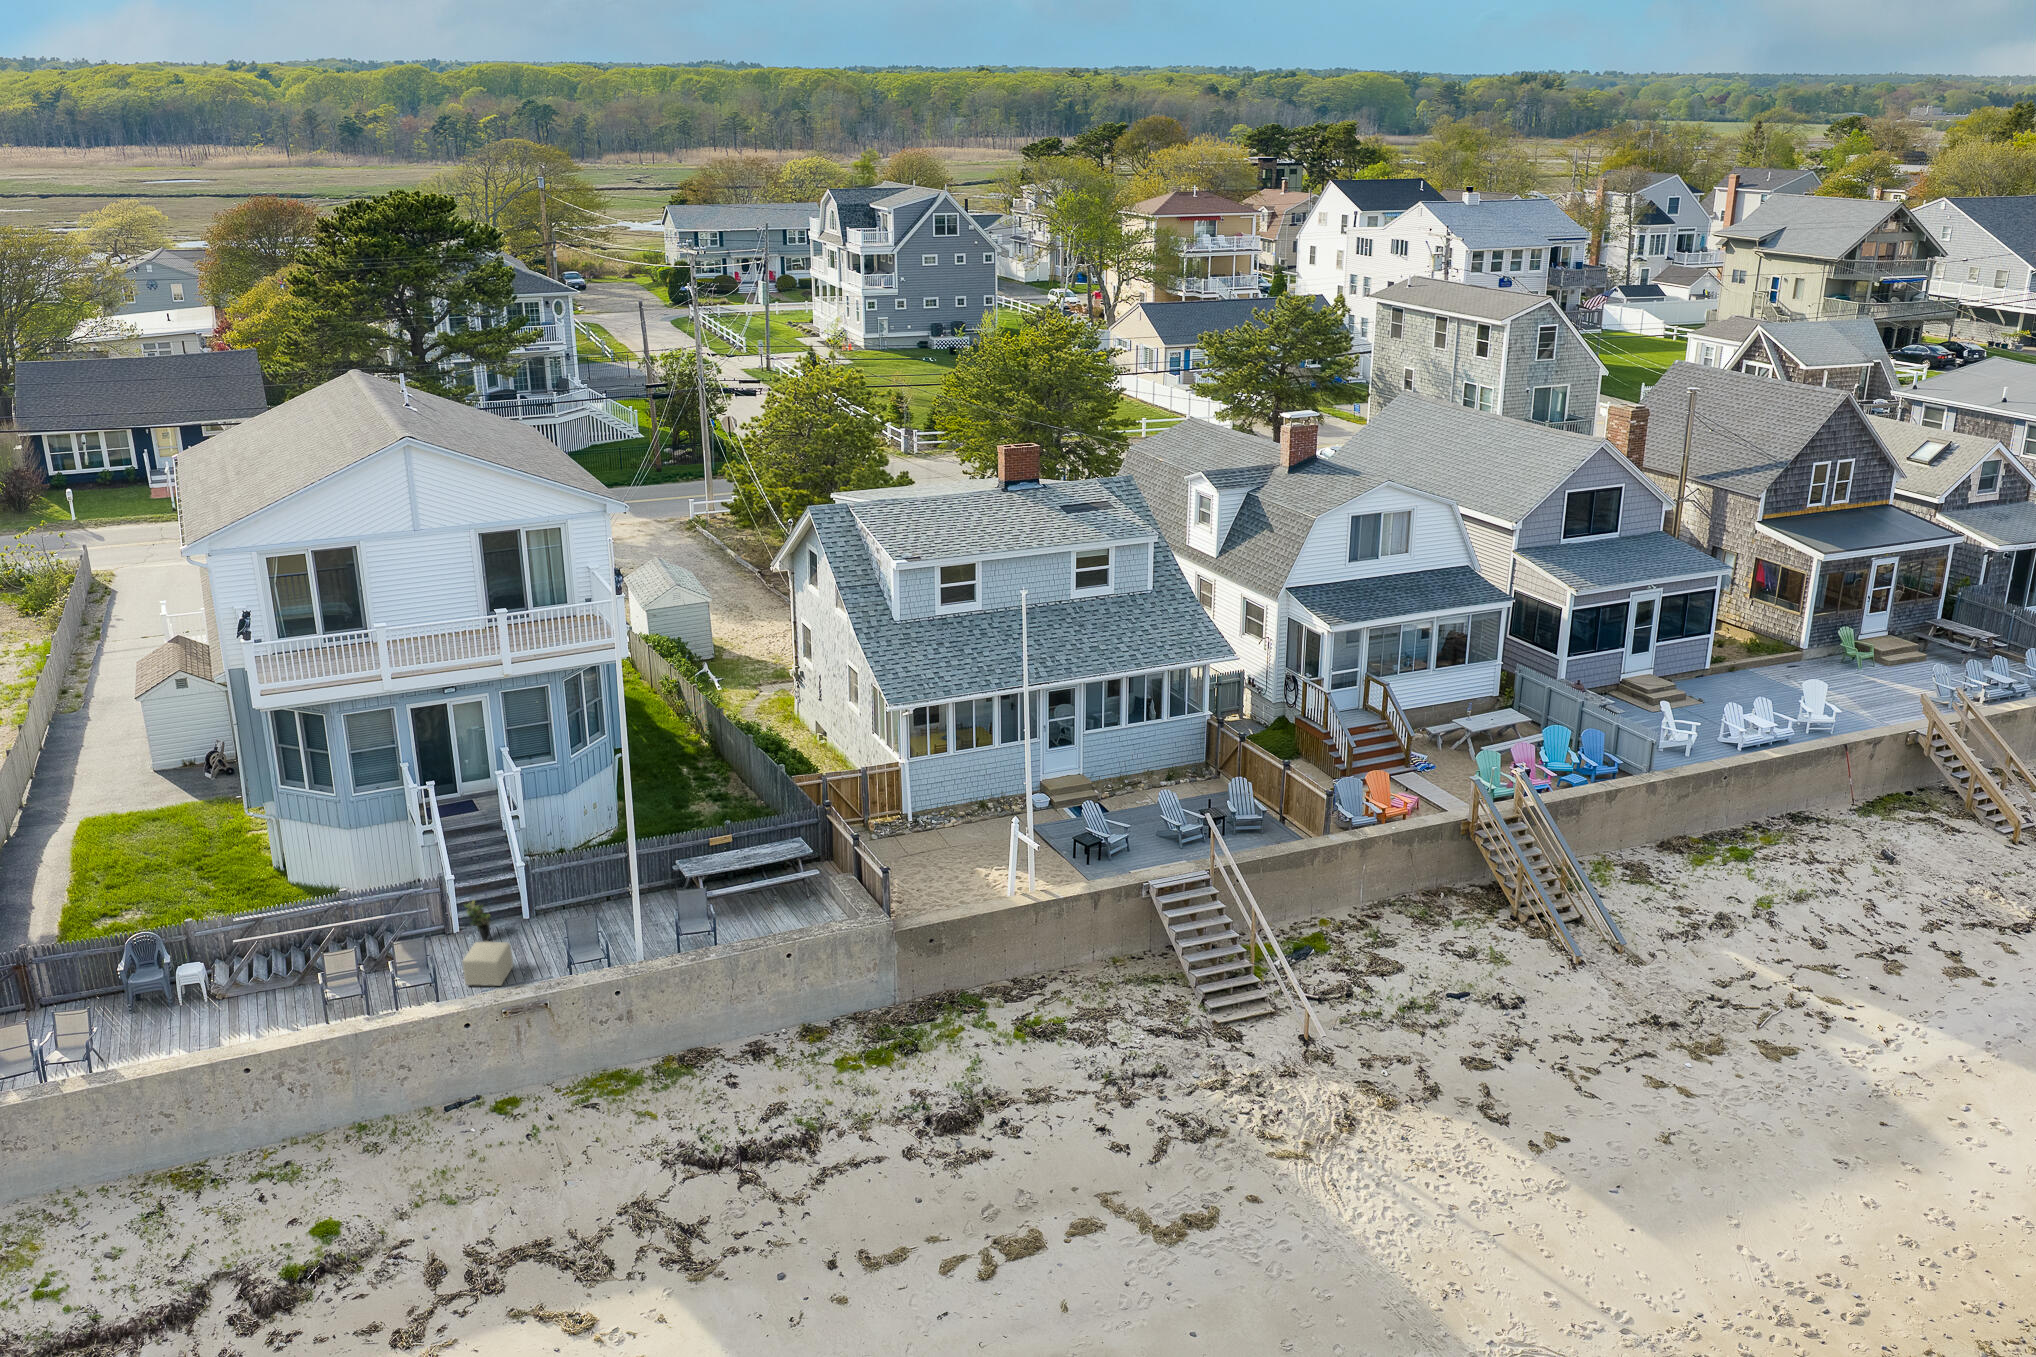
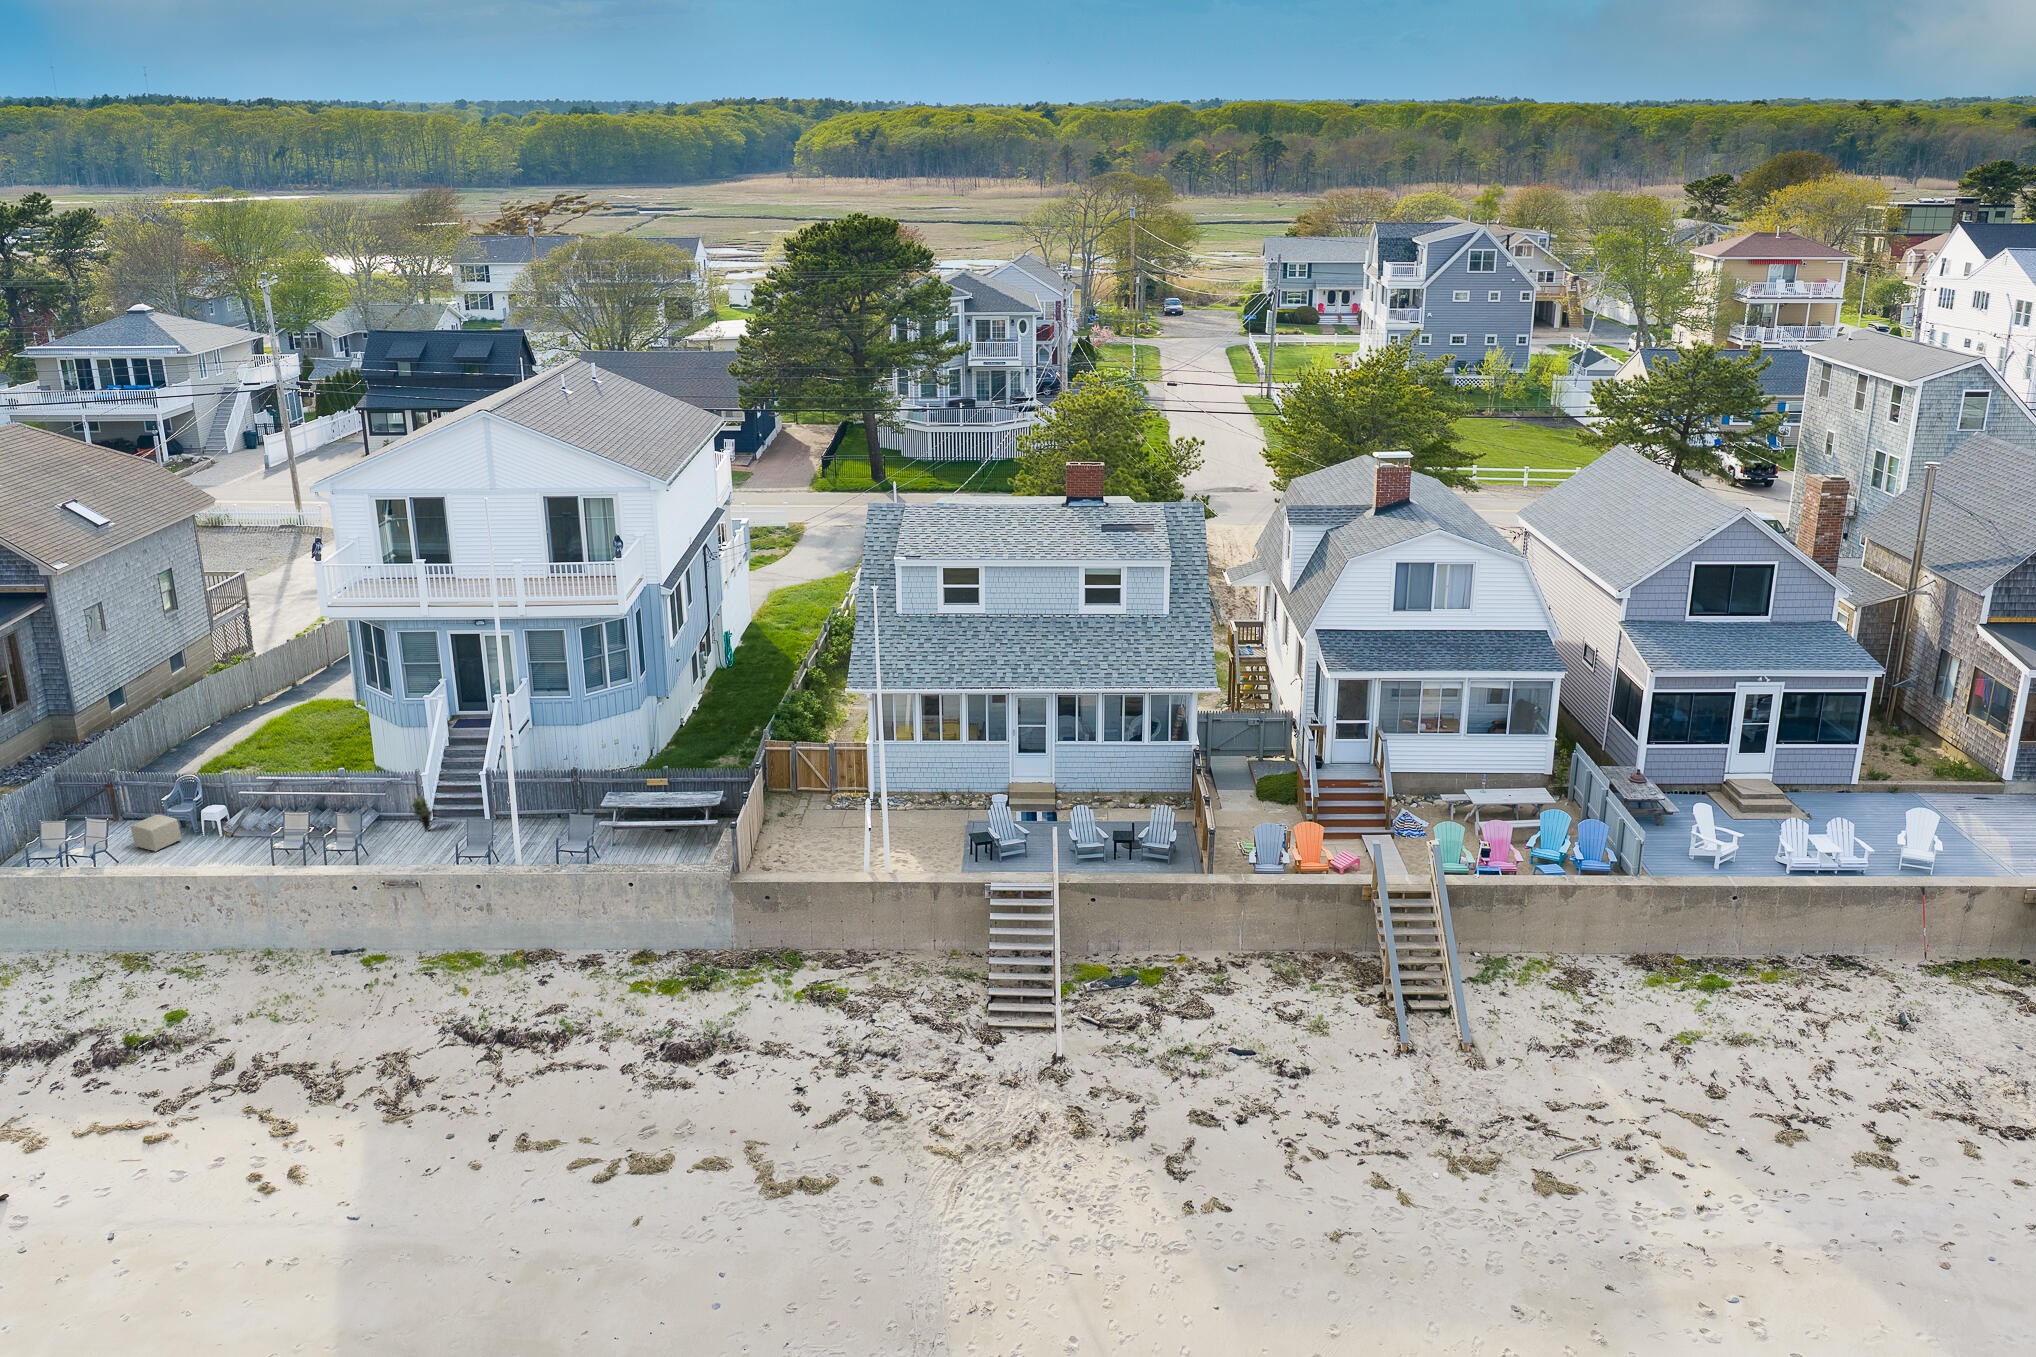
ottoman: present [463,942,513,986] -> present [131,814,181,851]

